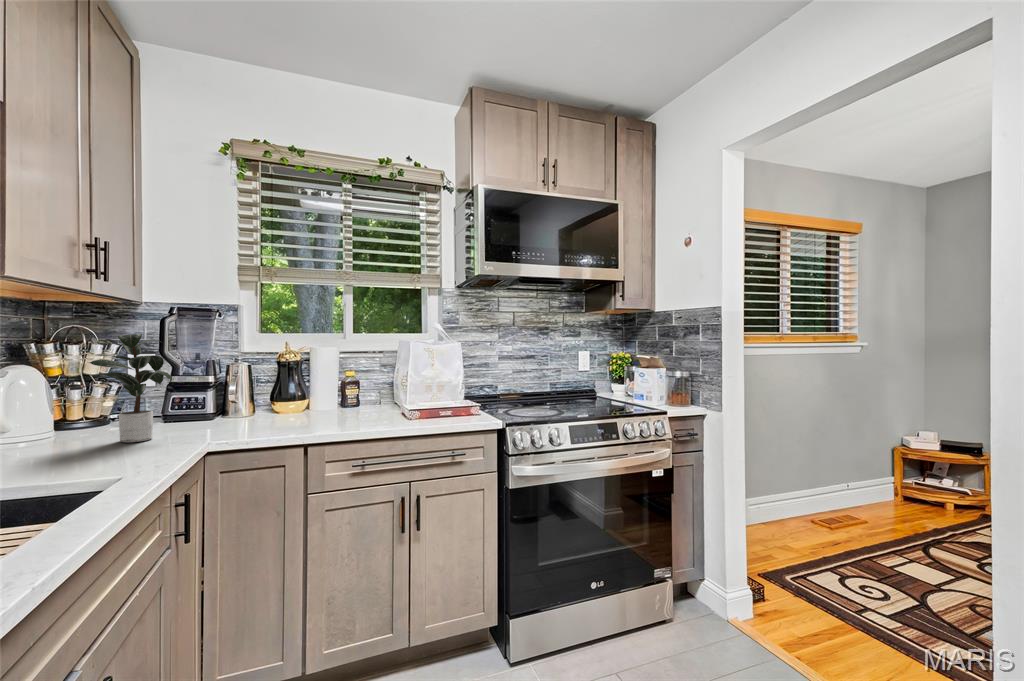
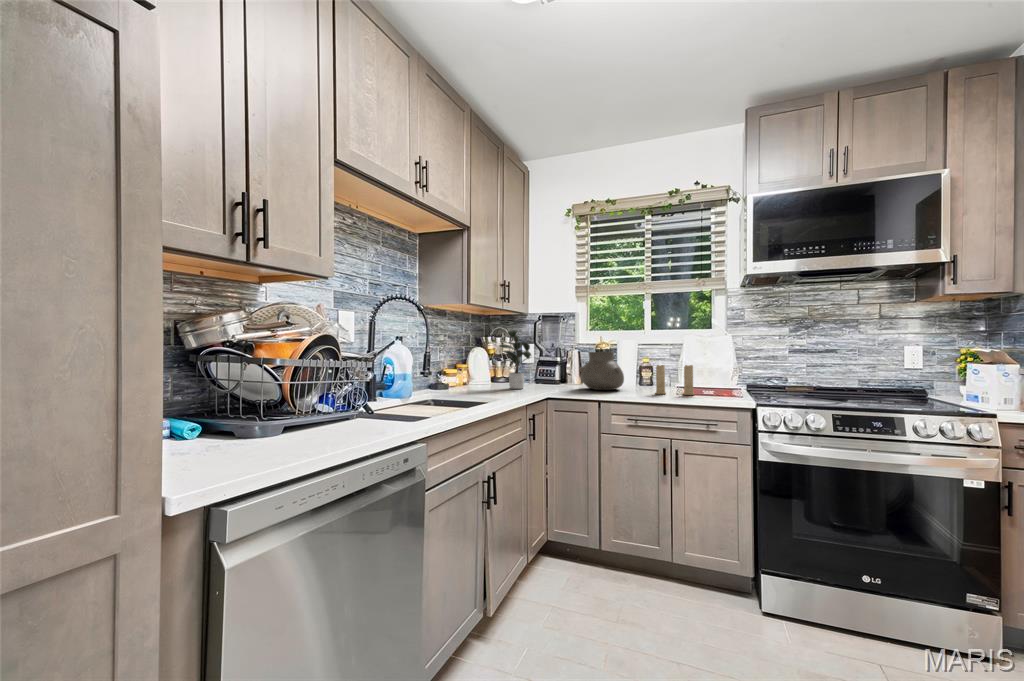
vase: none [263,366,333,425] -> present [579,352,624,390]
candle: none [380,374,428,422] -> present [655,361,694,395]

